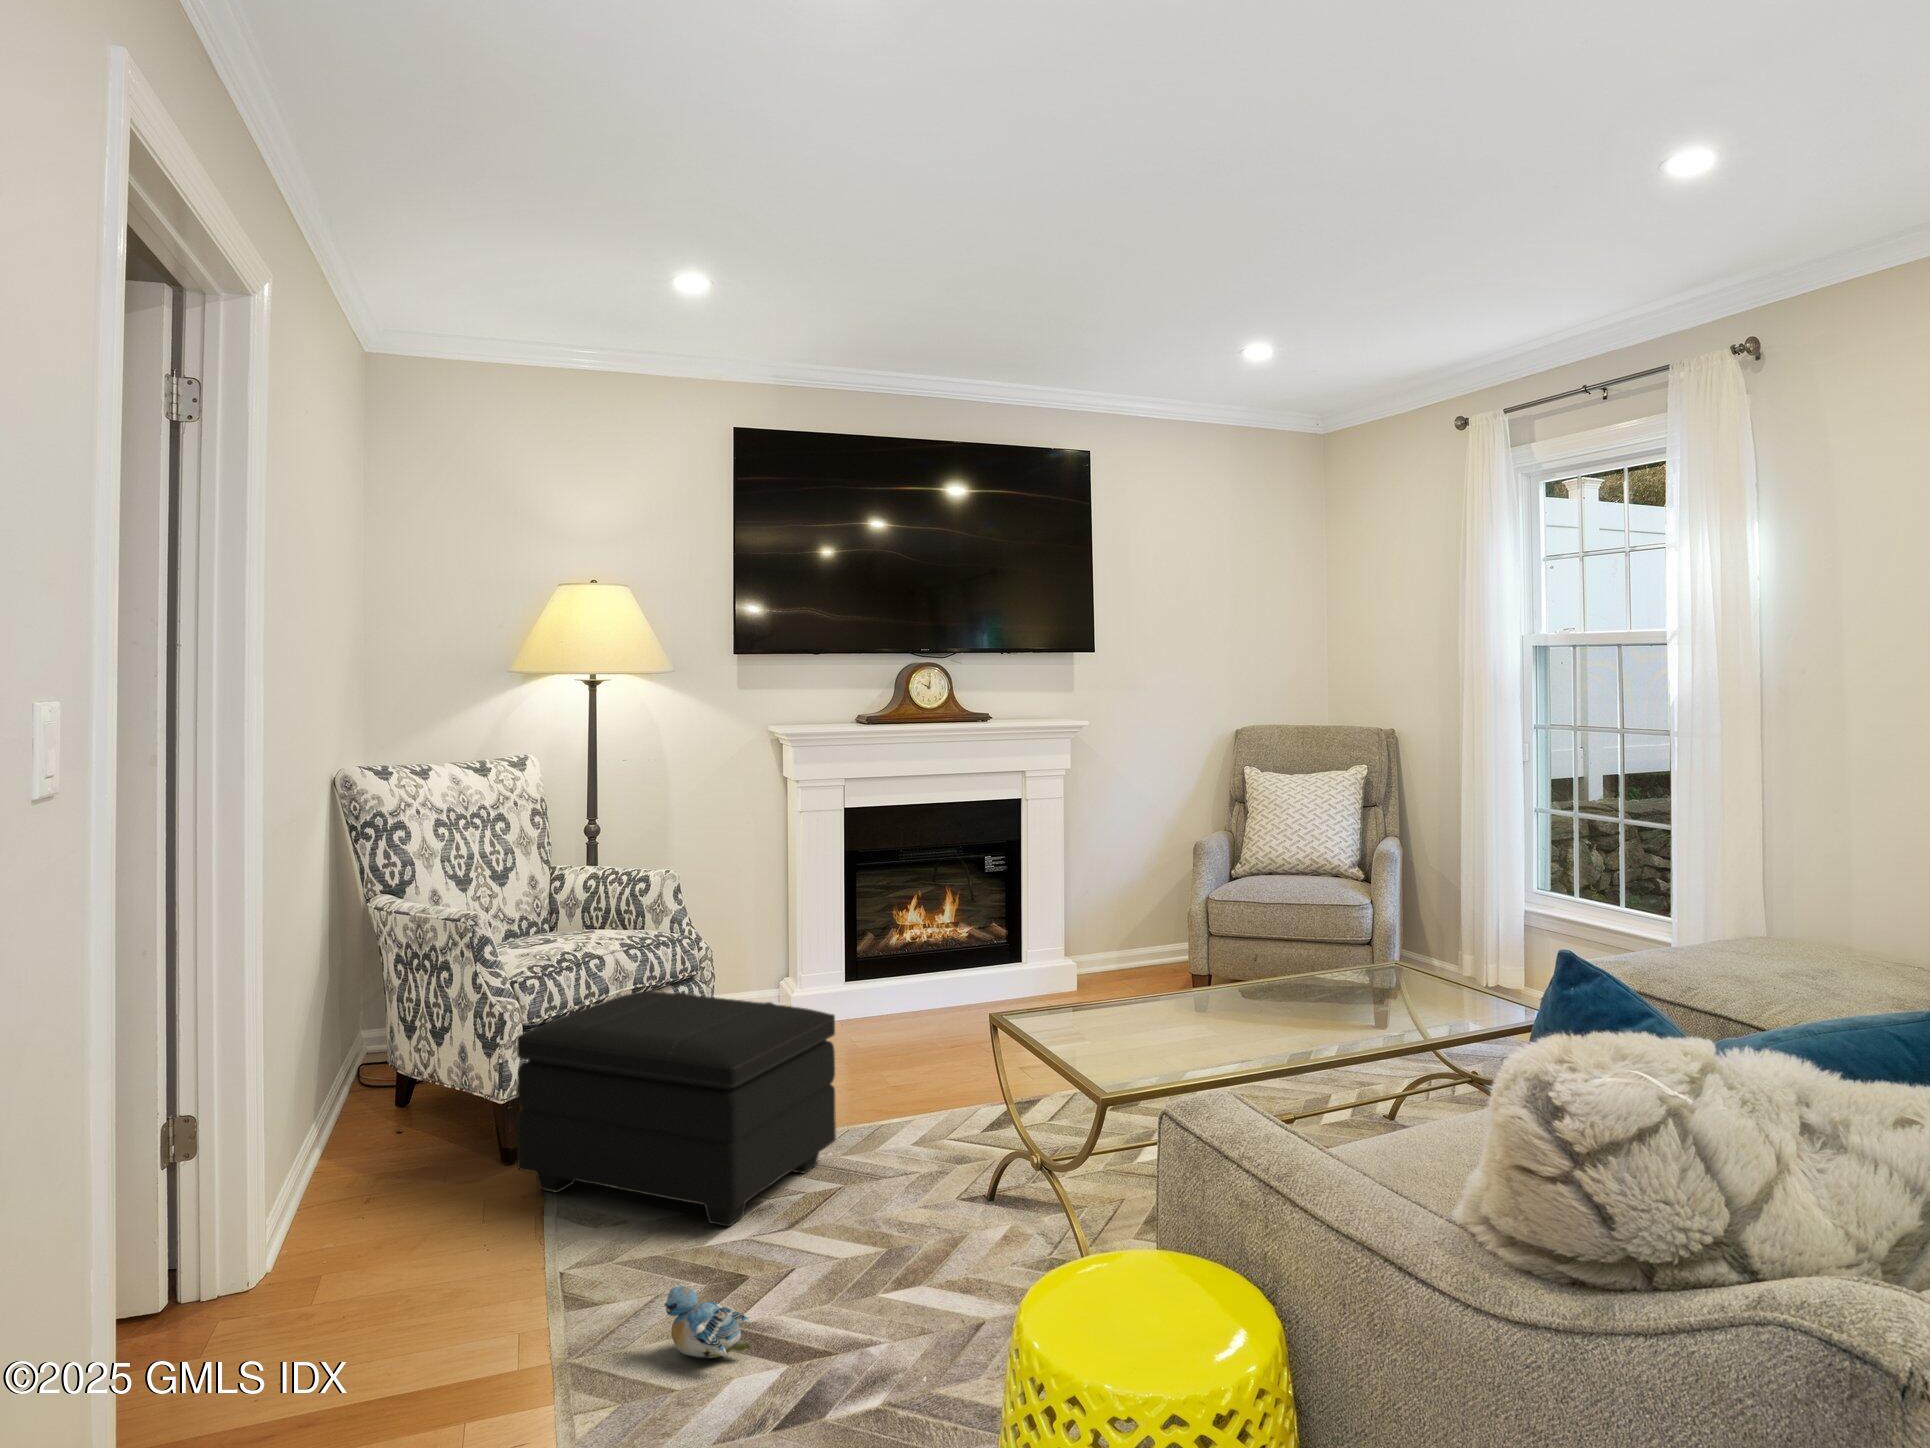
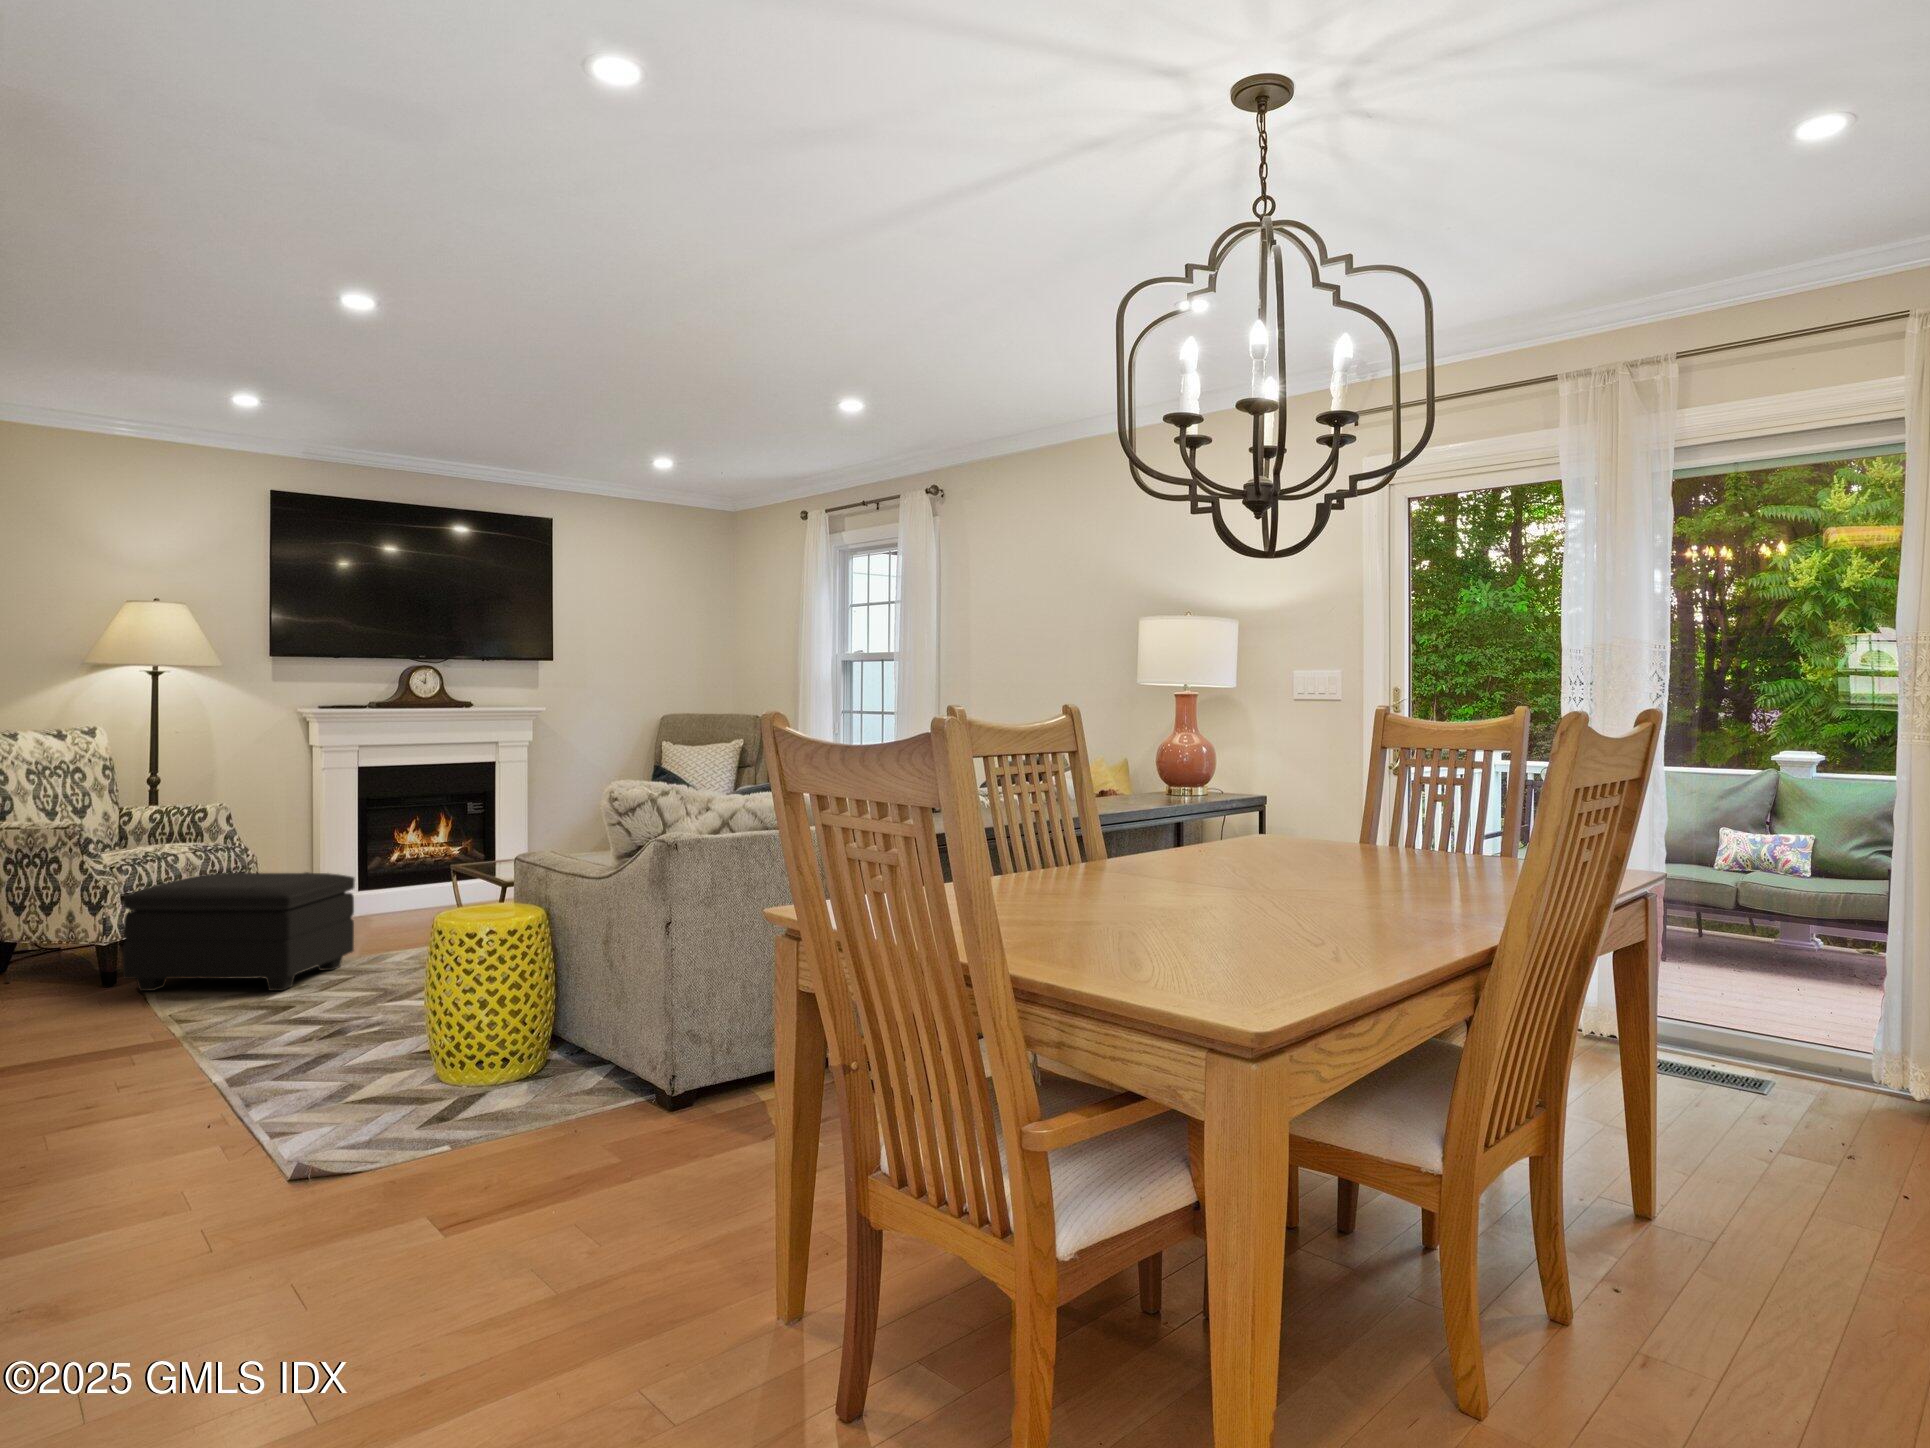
plush toy: present [665,1286,752,1358] -> none [252,992,306,1026]

